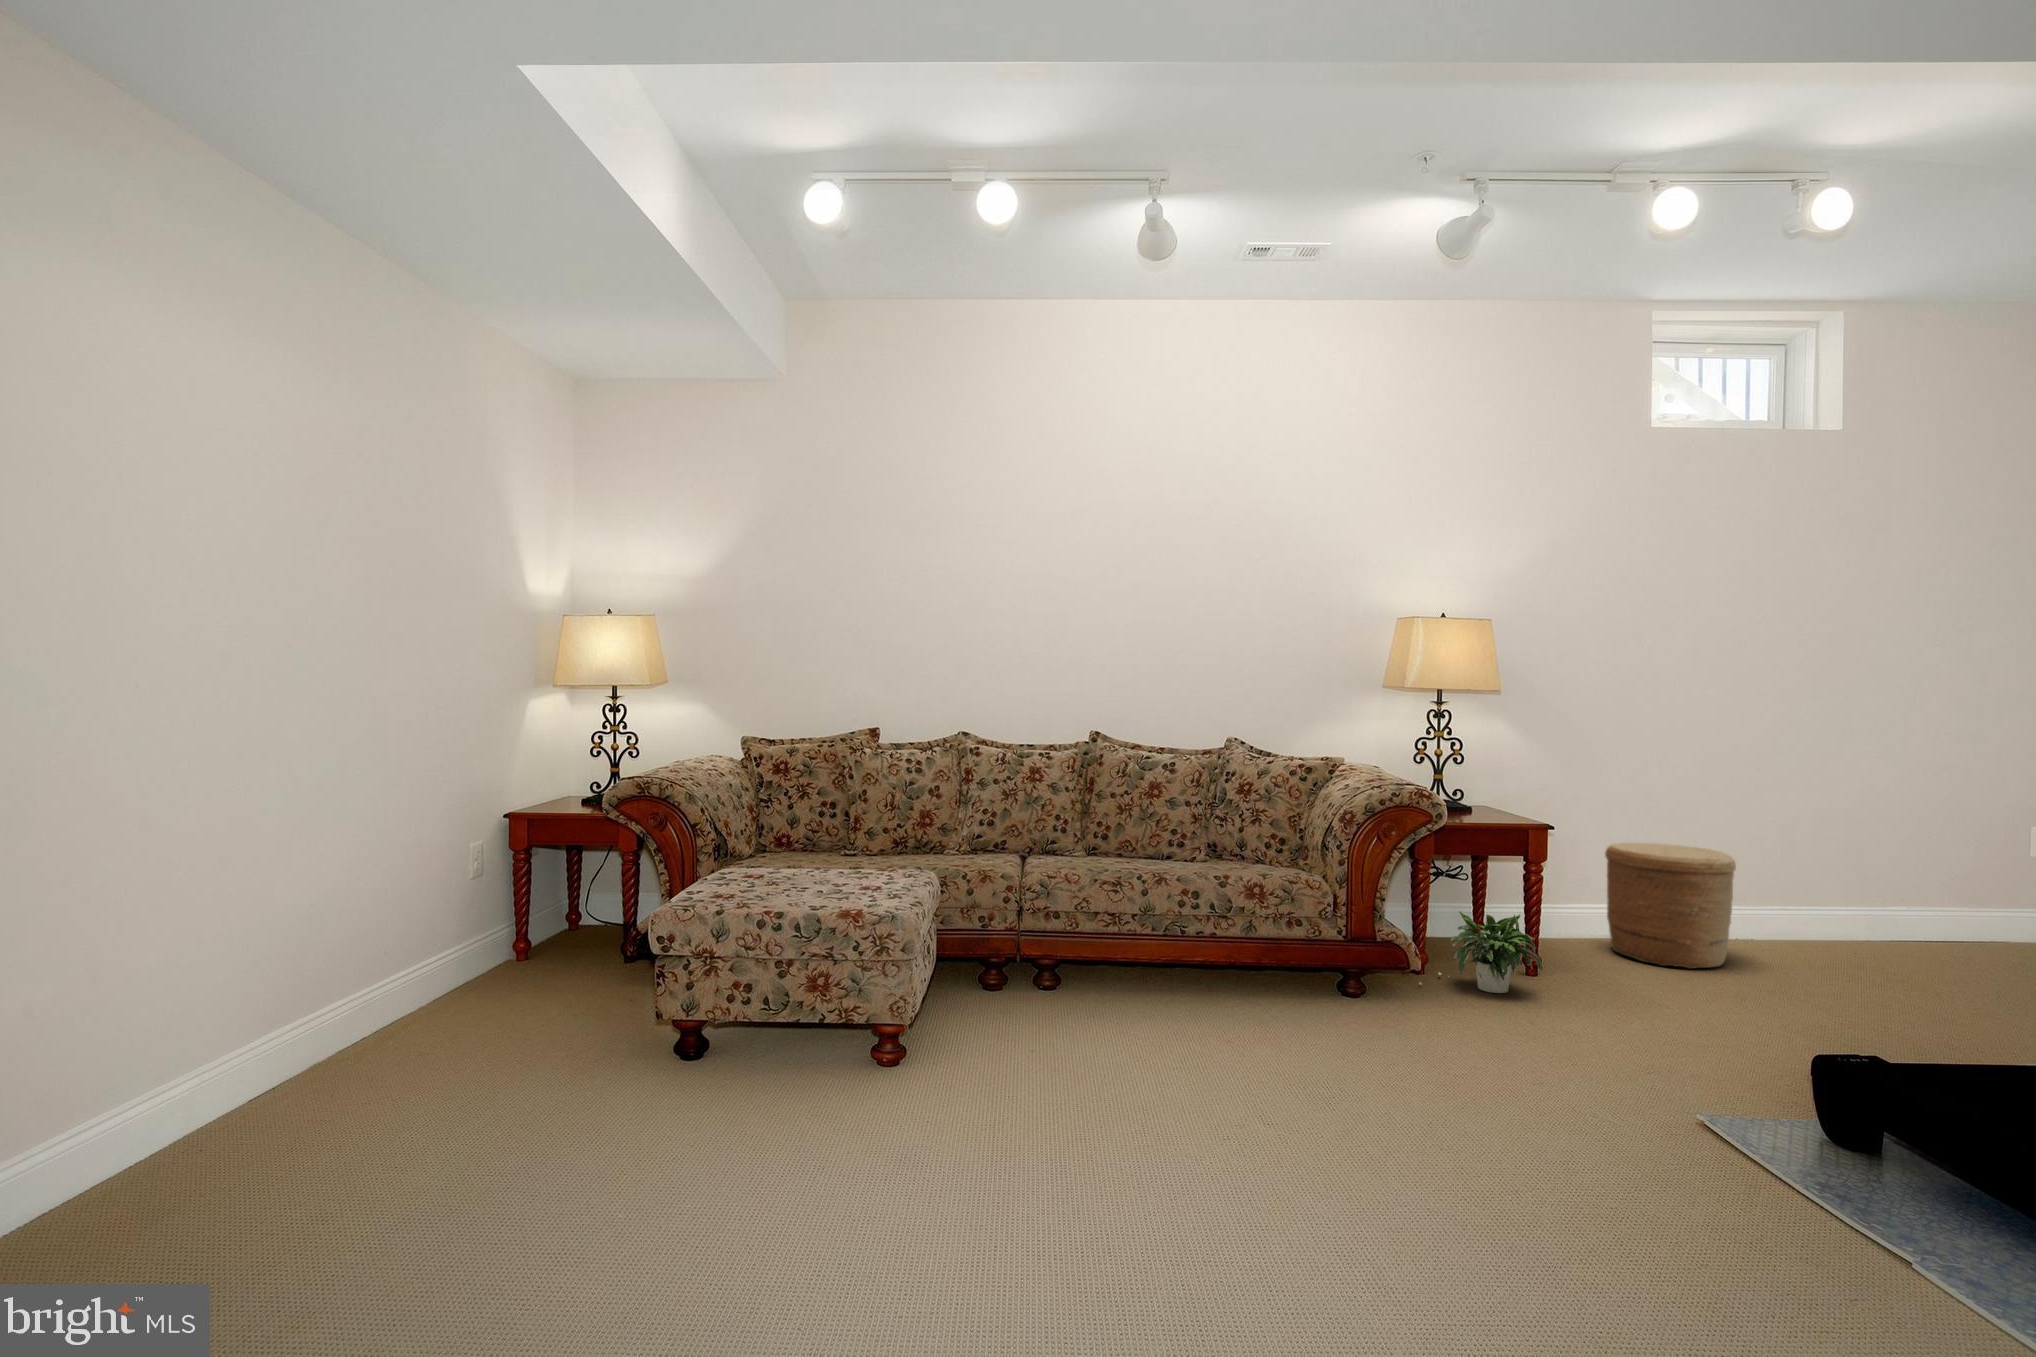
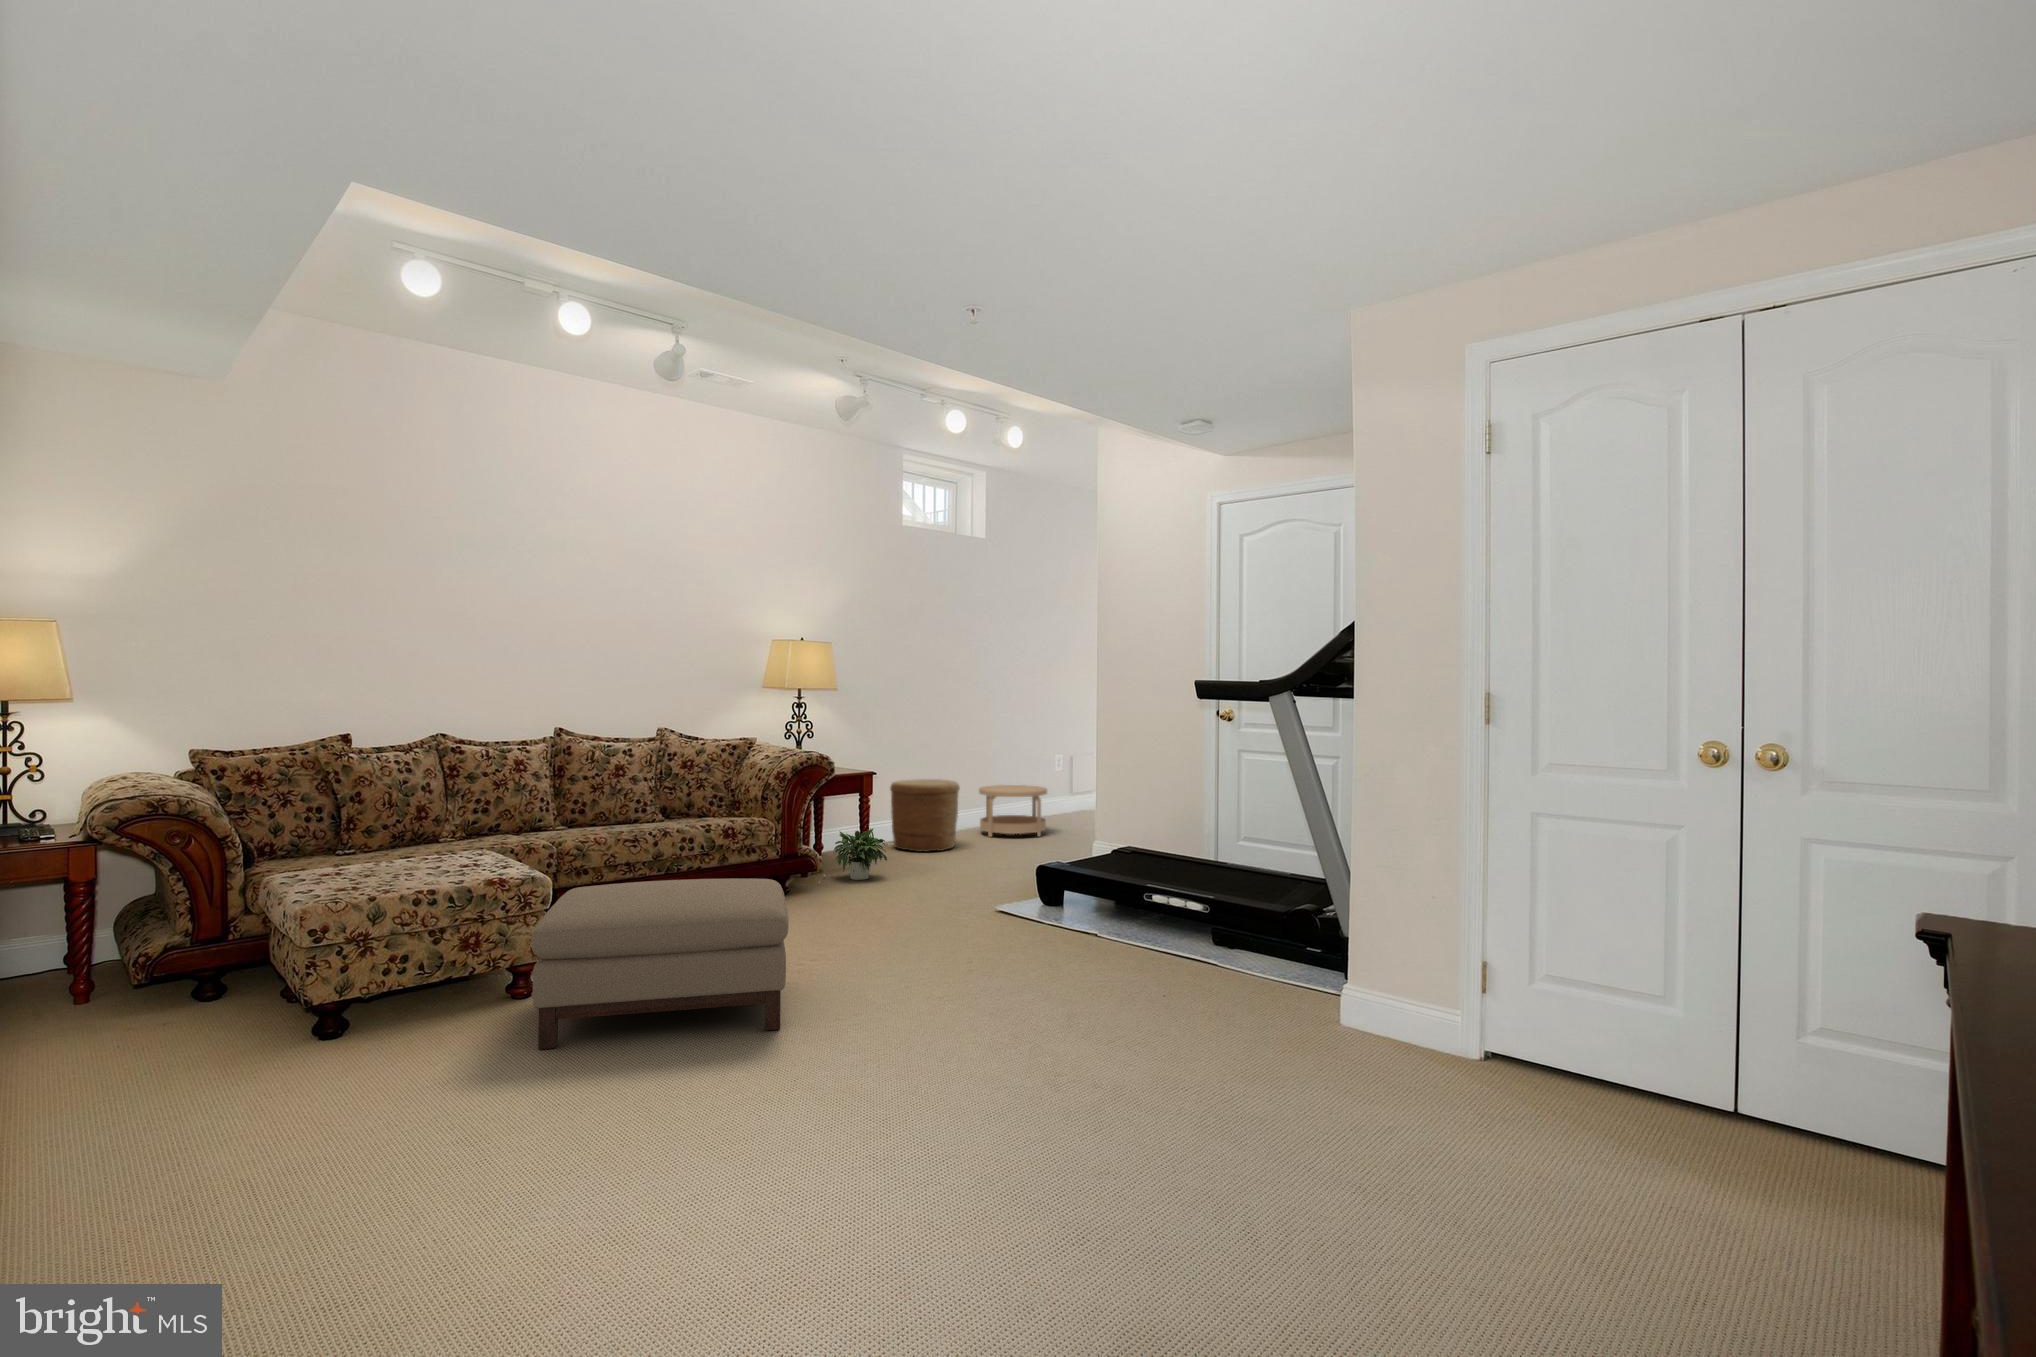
side table: none [1802,870,1957,977] -> present [979,785,1047,837]
ottoman: none [778,939,1167,1226] -> present [531,879,789,1049]

